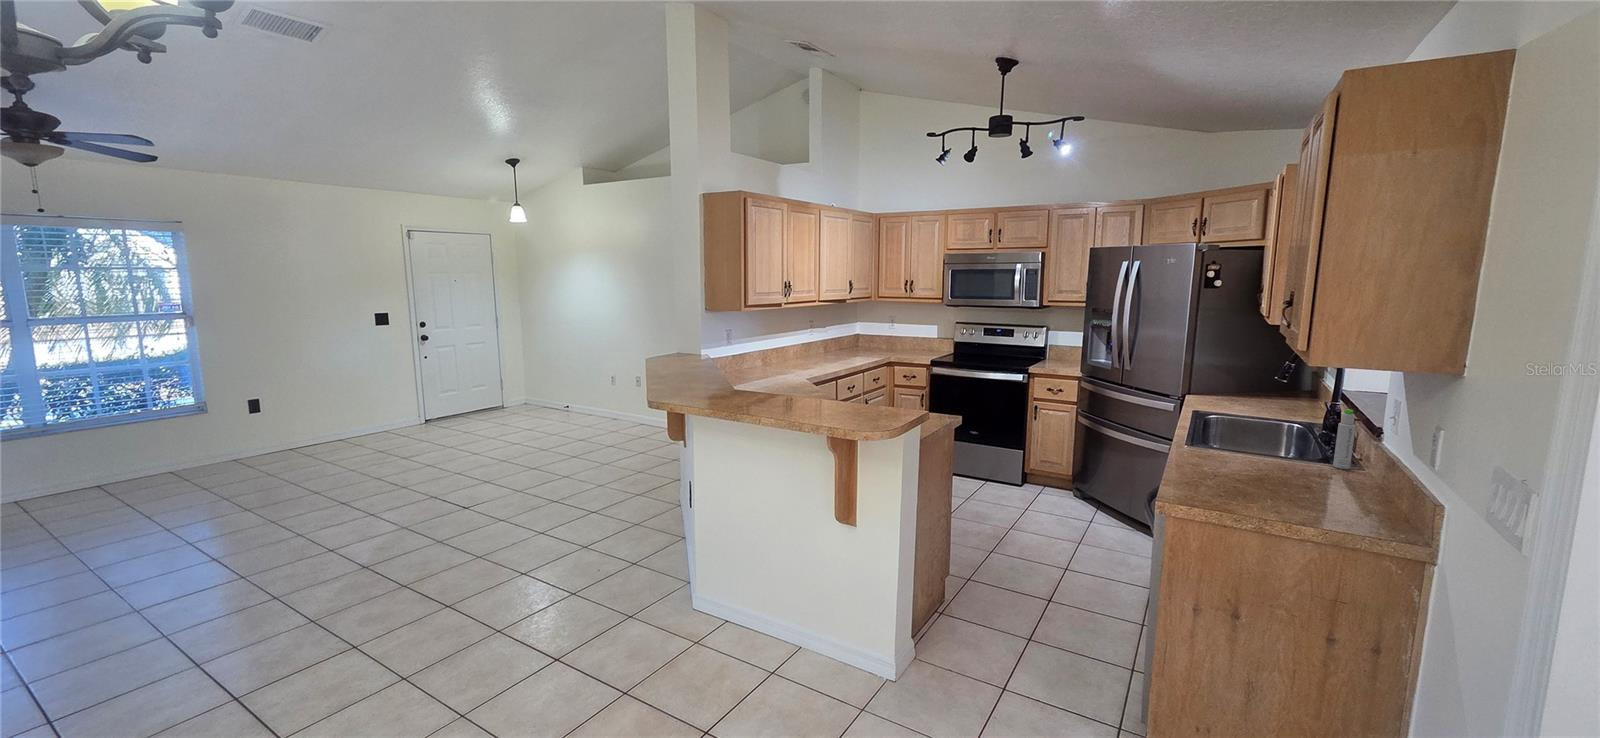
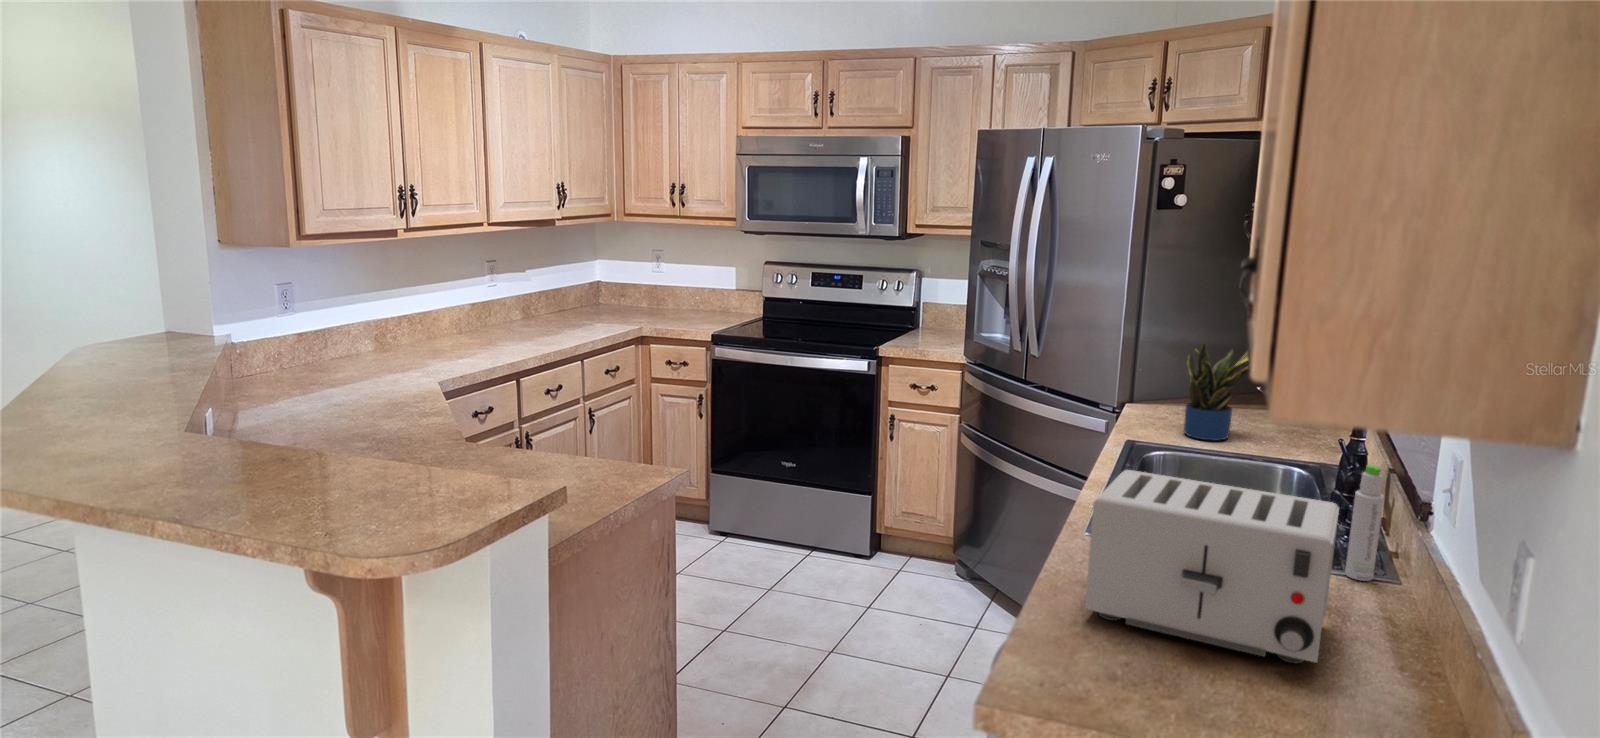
potted plant: none [1226,350,1283,412] -> present [1184,344,1250,440]
toaster: none [1193,407,1331,494] -> present [1085,470,1339,663]

